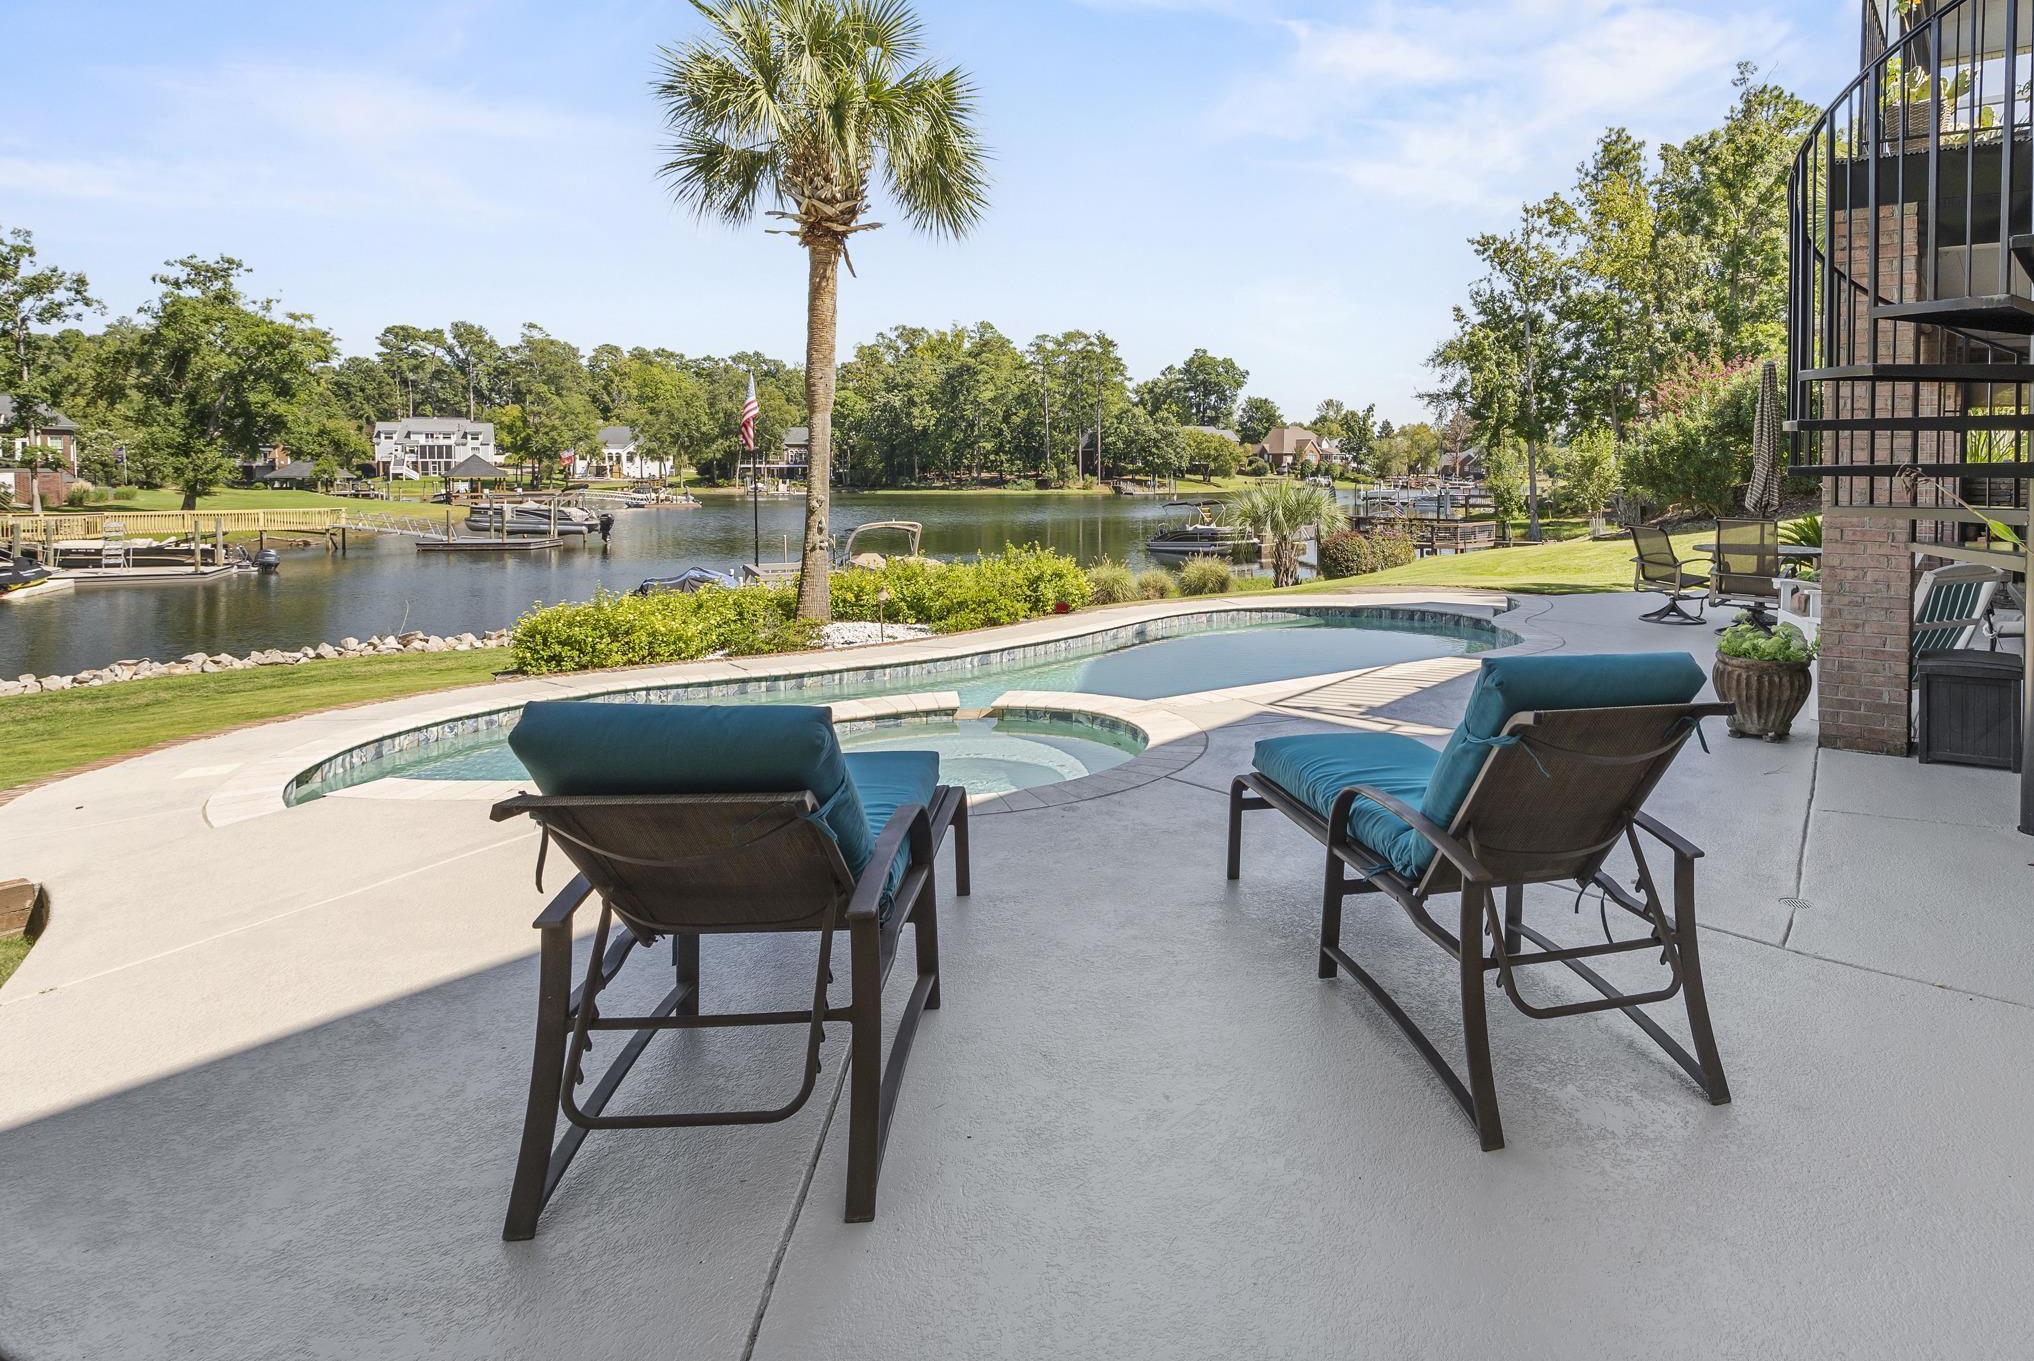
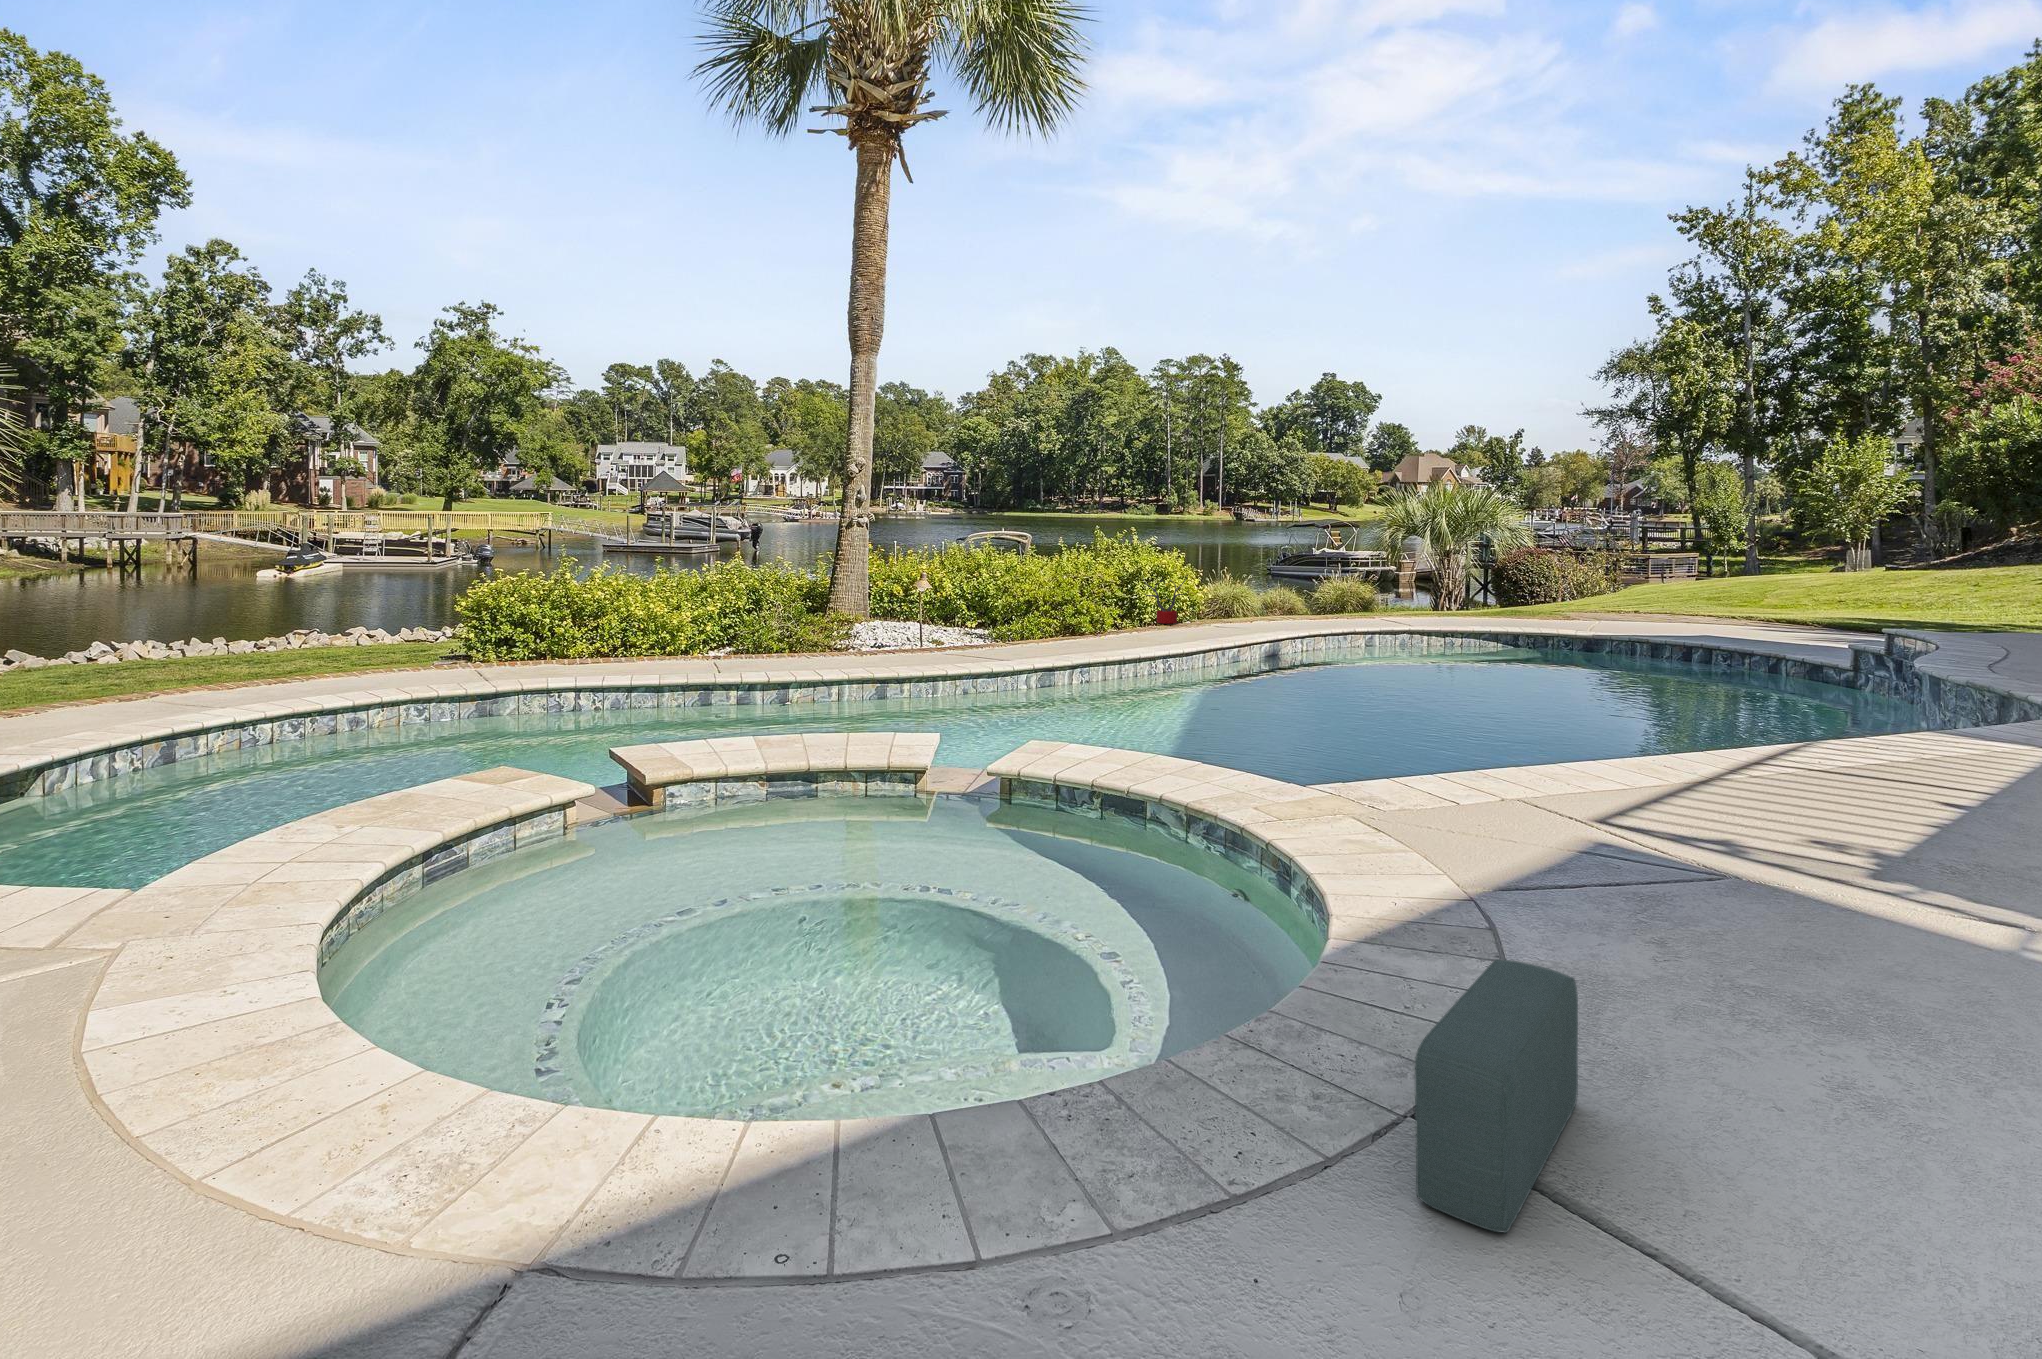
pouf: none [1163,730,1217,787] -> present [1415,959,1578,1233]

